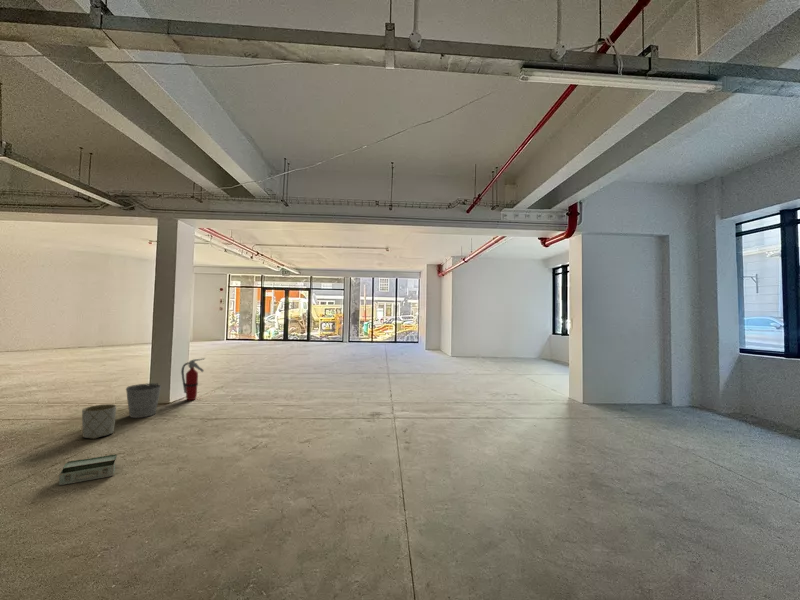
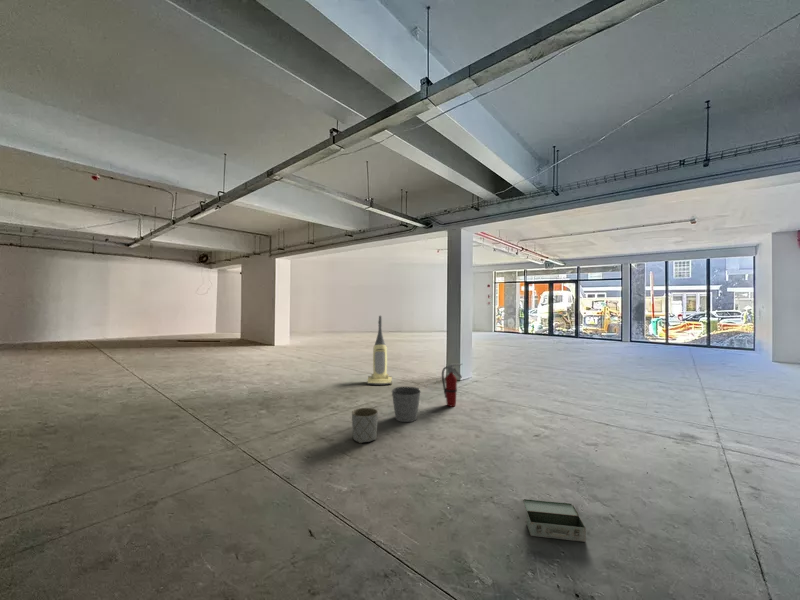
vacuum cleaner: none [72,315,111,398] -> present [367,316,392,385]
toolbox: present [59,454,117,485] -> present [523,499,586,542]

